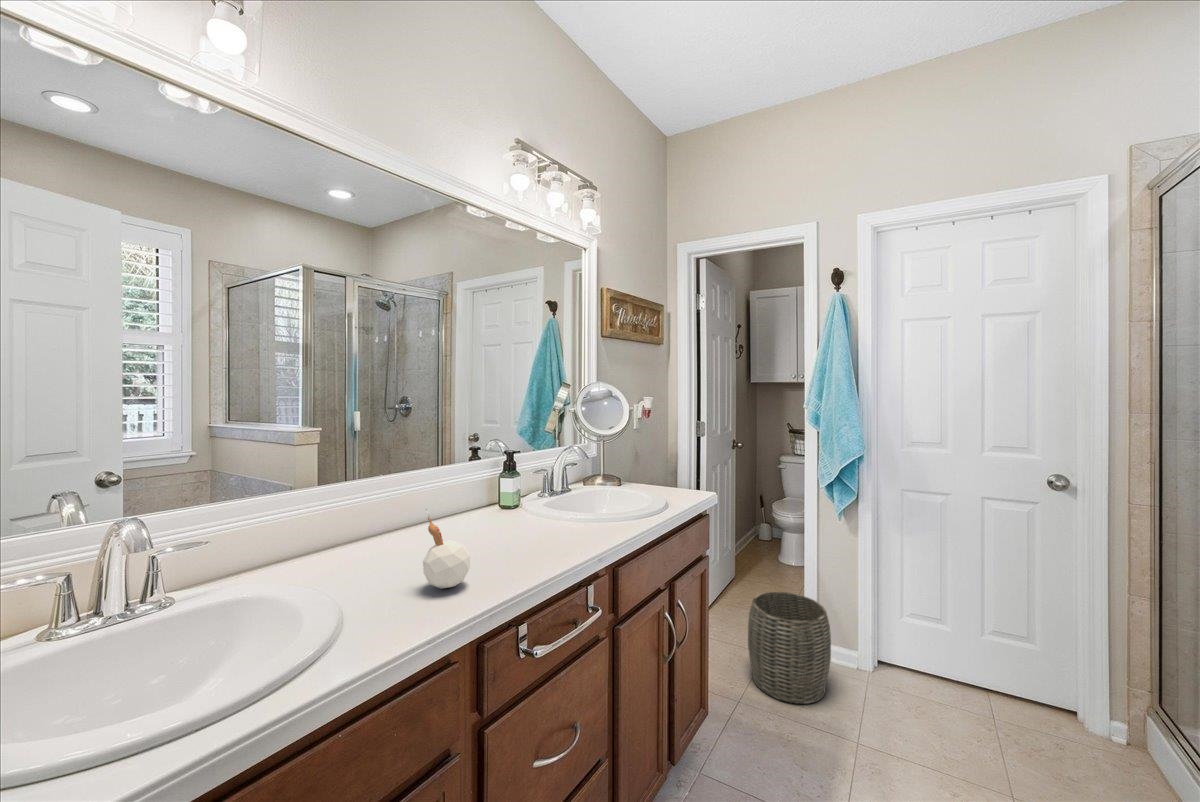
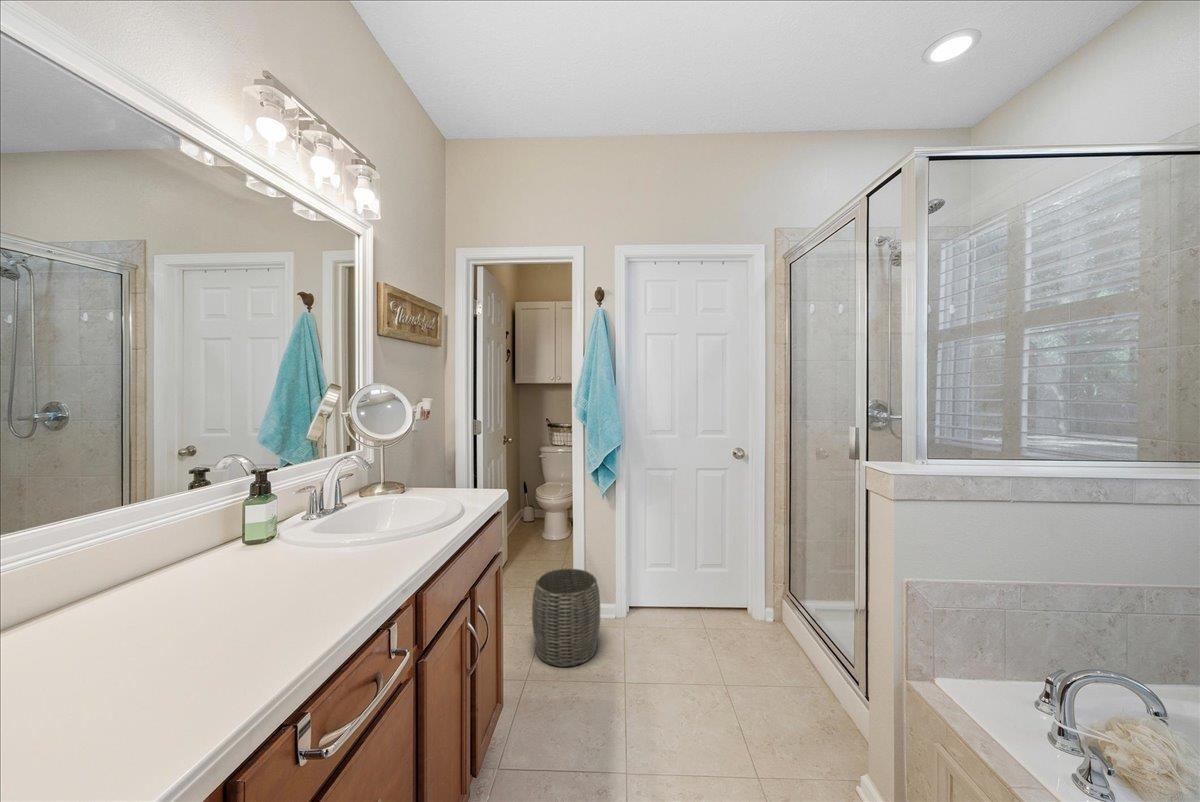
candle: present [423,509,470,589] -> none [122,578,219,699]

